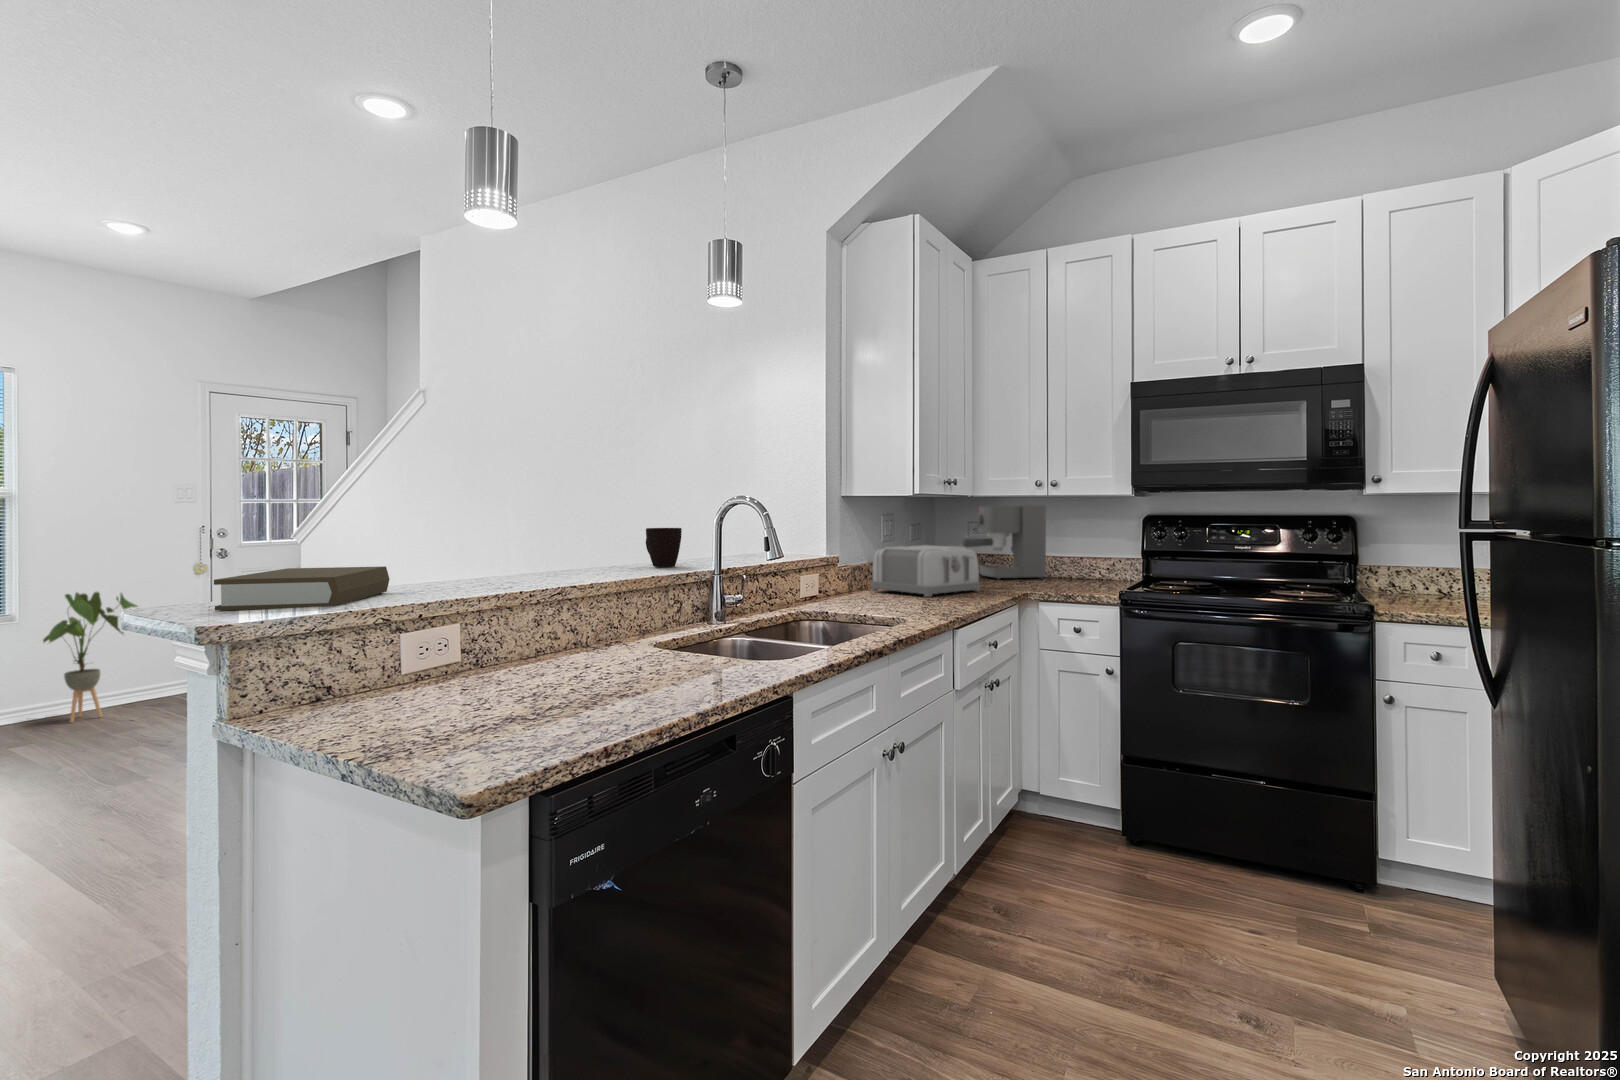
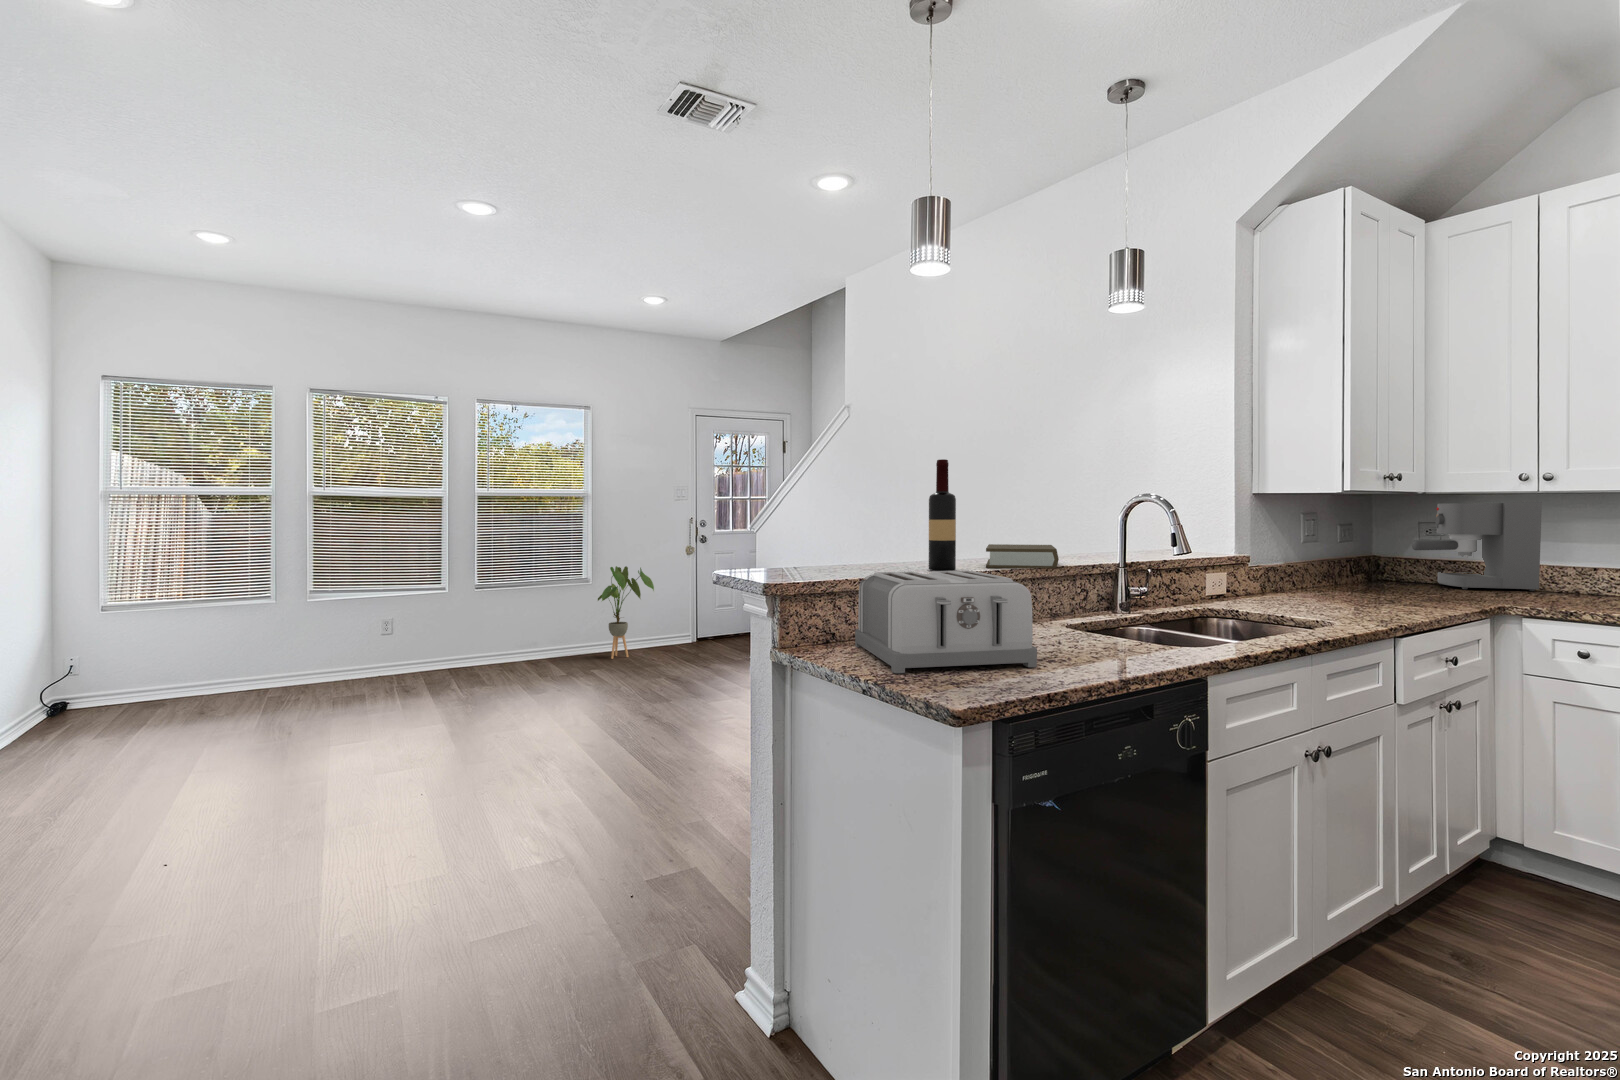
wine bottle: none [484,451,521,588] -> present [929,459,956,570]
cup: present [646,528,682,567] -> none [1050,524,1085,560]
toaster: present [871,545,980,597] -> present [855,571,1037,673]
book: present [214,566,390,611] -> present [986,544,1059,568]

